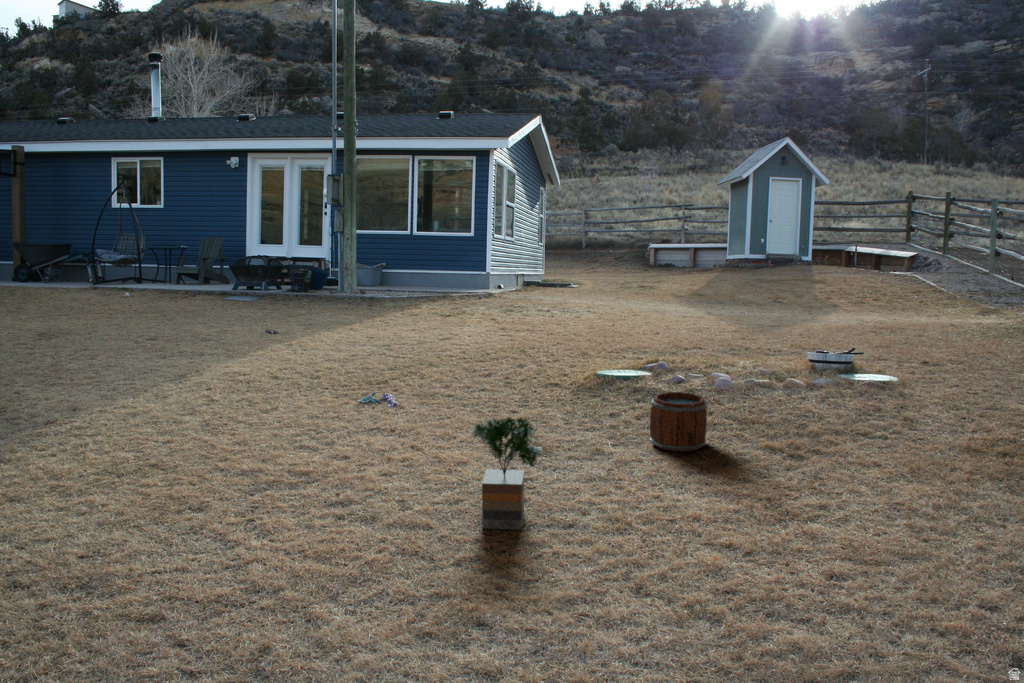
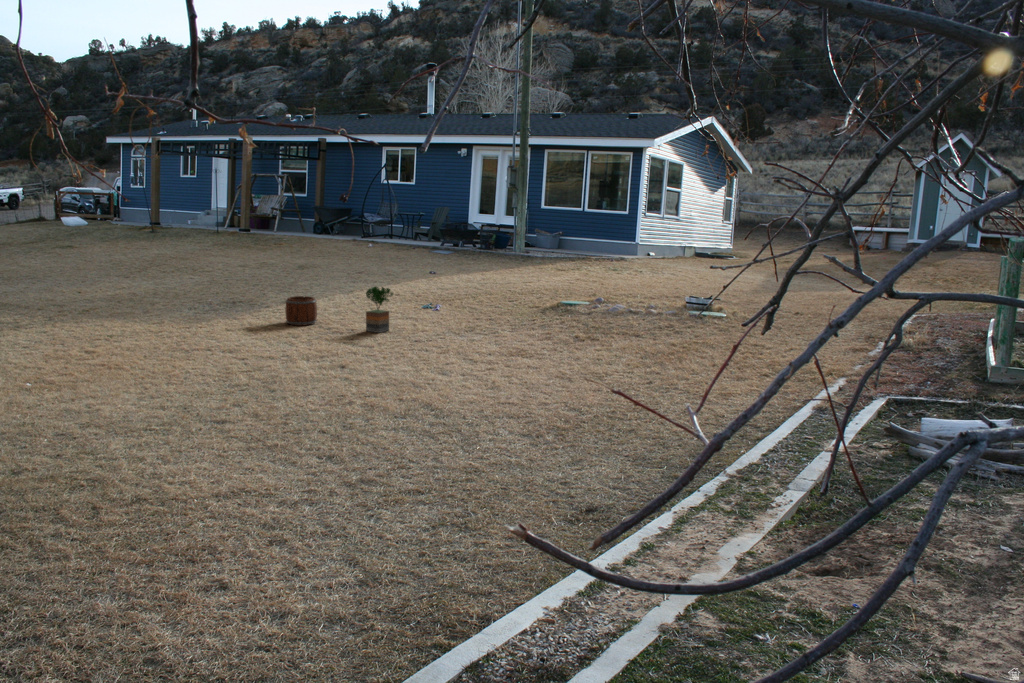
bucket: present [650,392,707,452] -> present [285,296,317,326]

